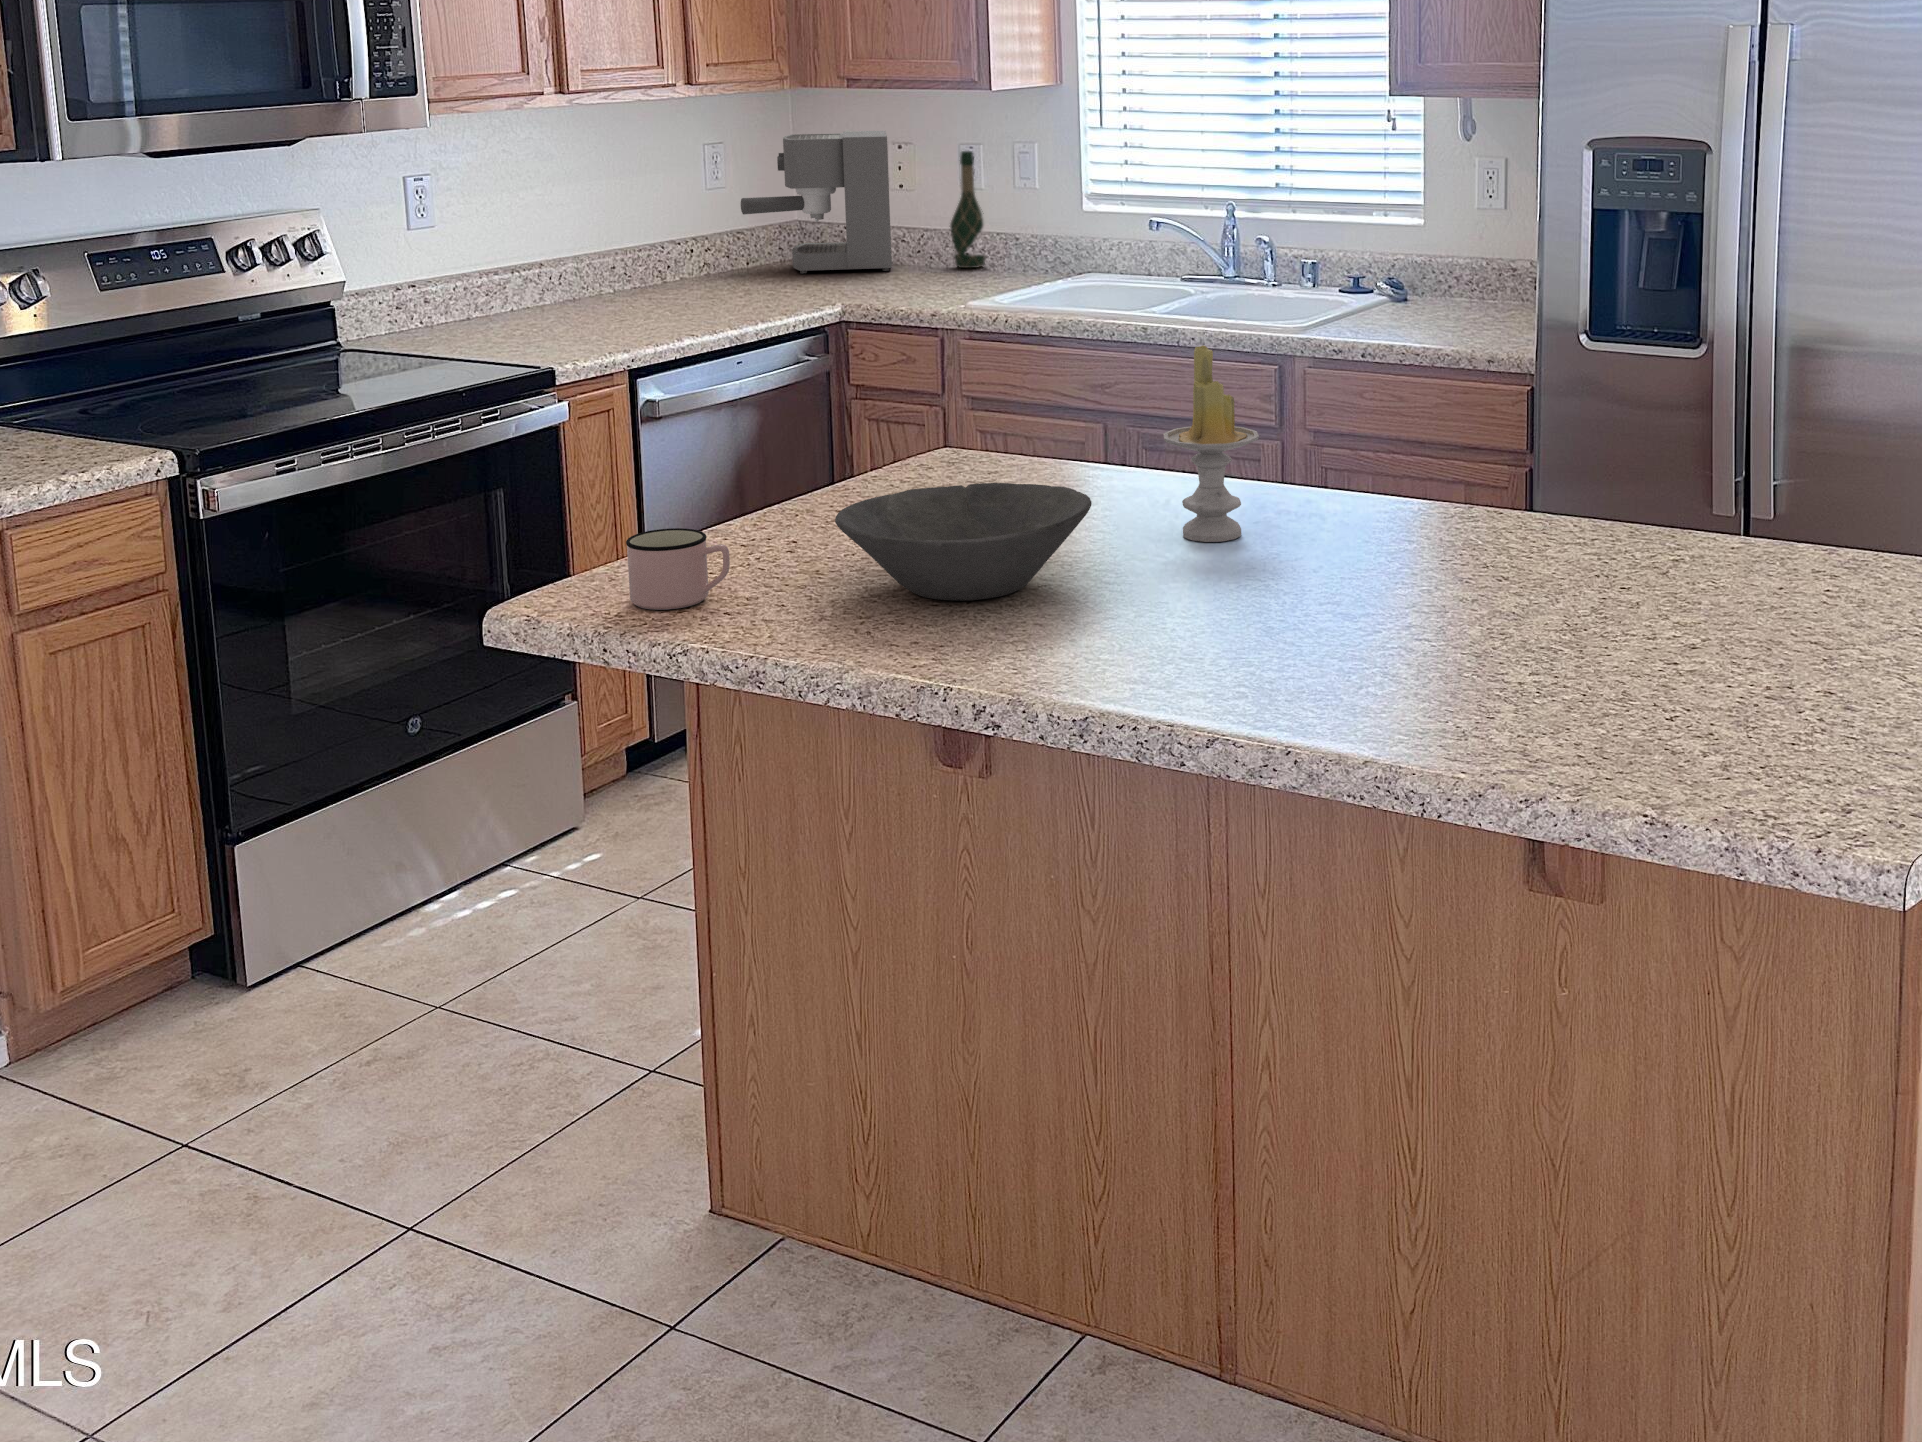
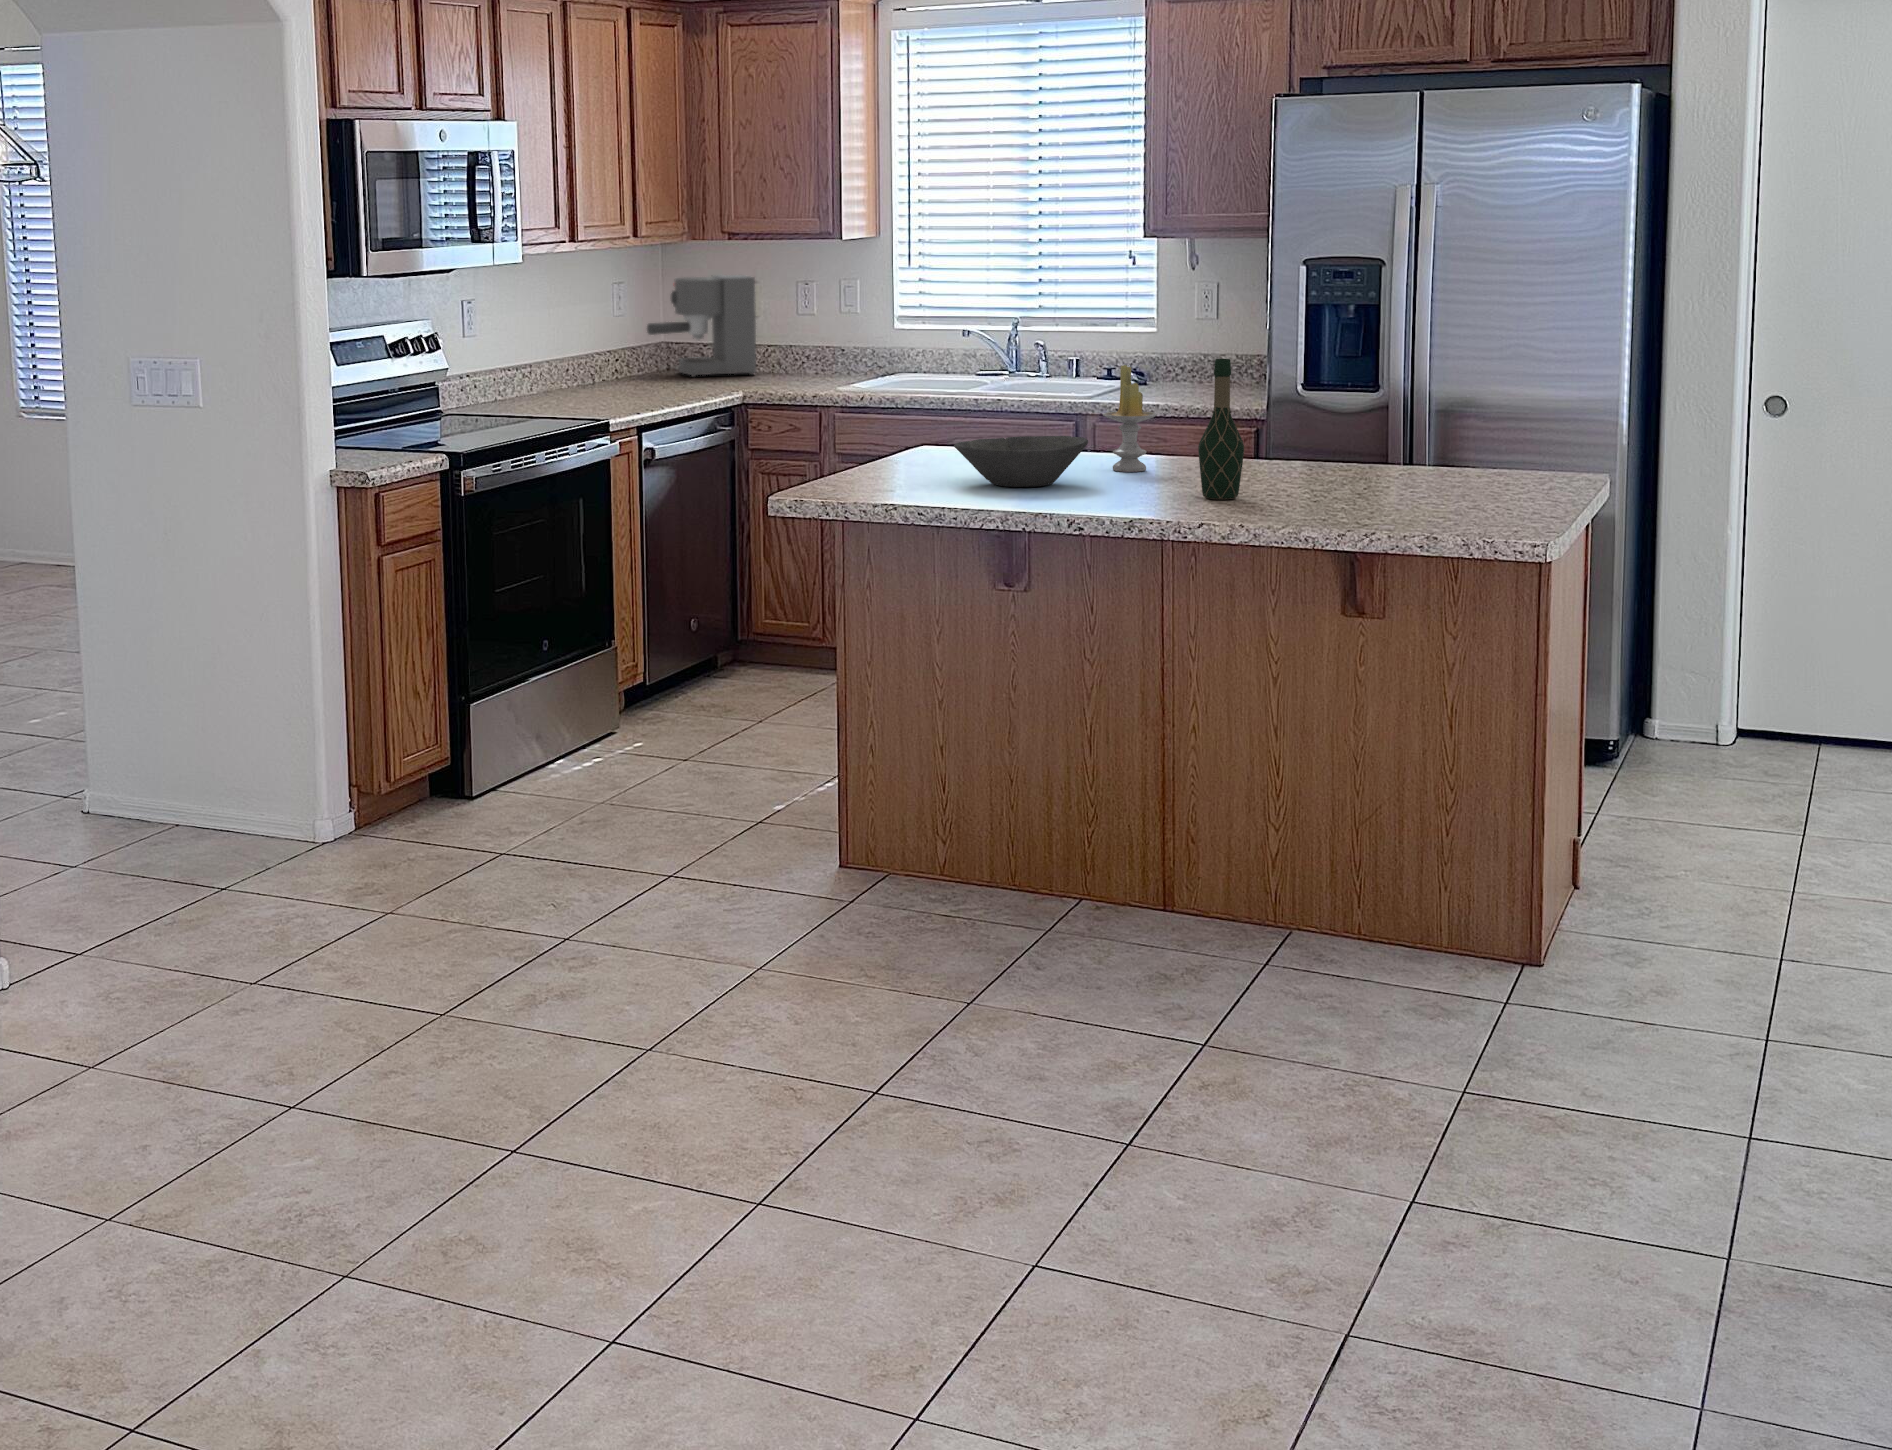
wine bottle: present [950,151,985,268] -> present [1198,359,1244,500]
mug: present [626,528,730,610] -> none [854,453,907,491]

